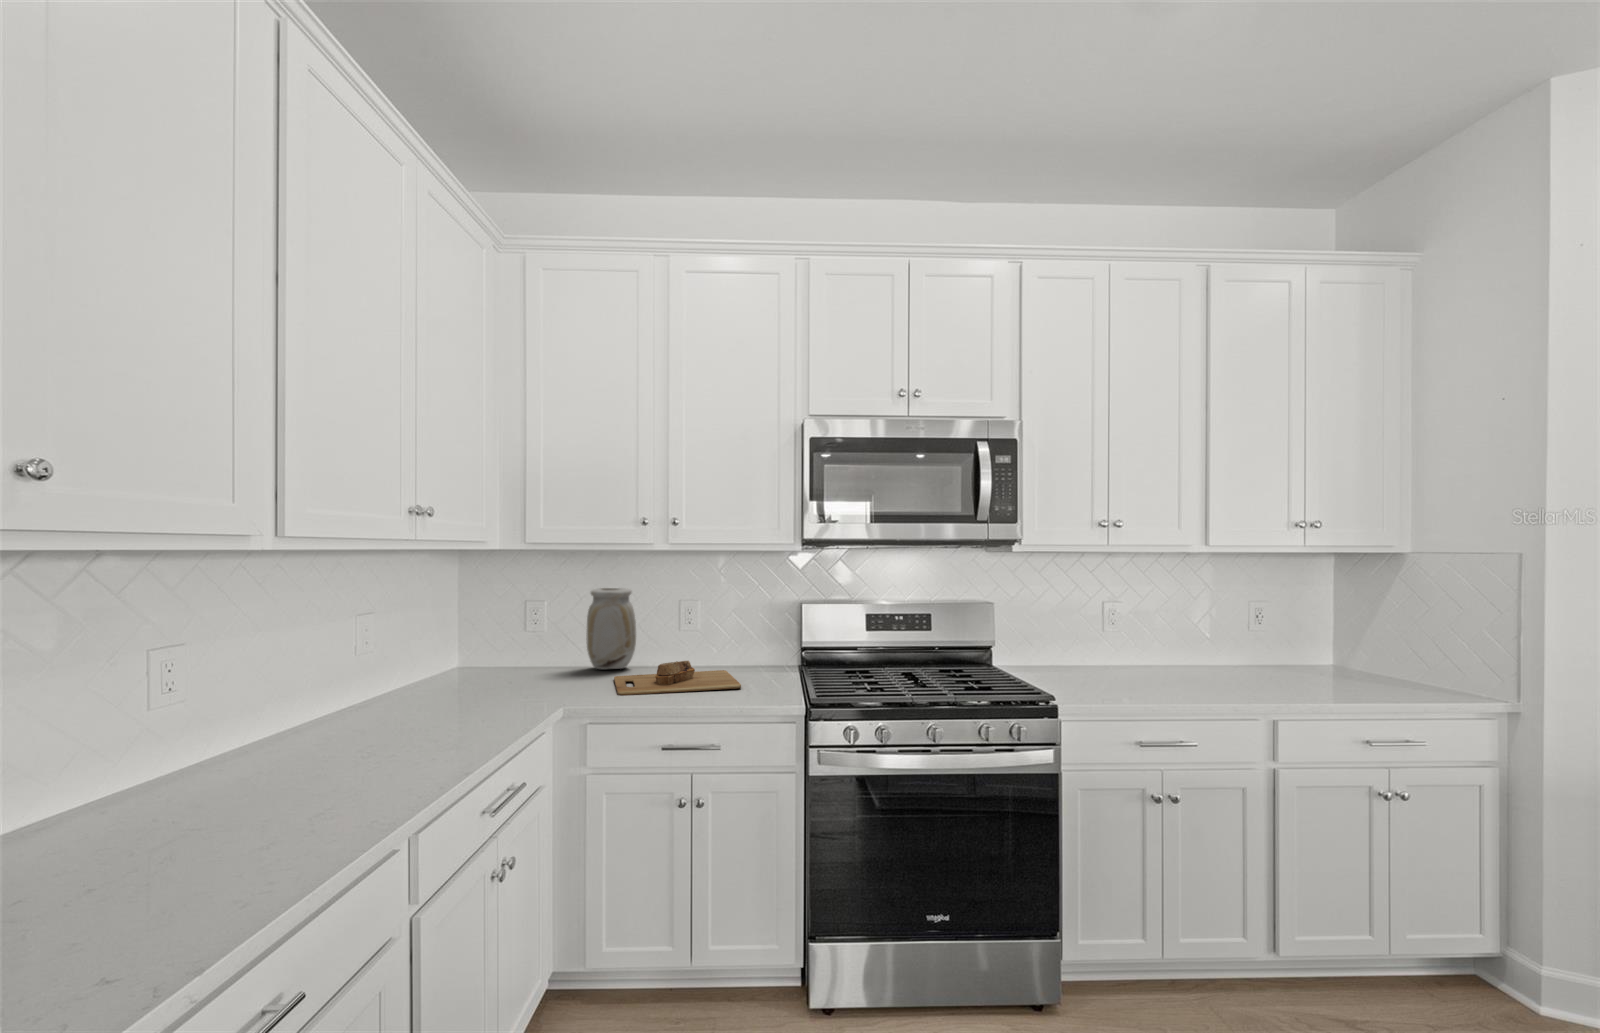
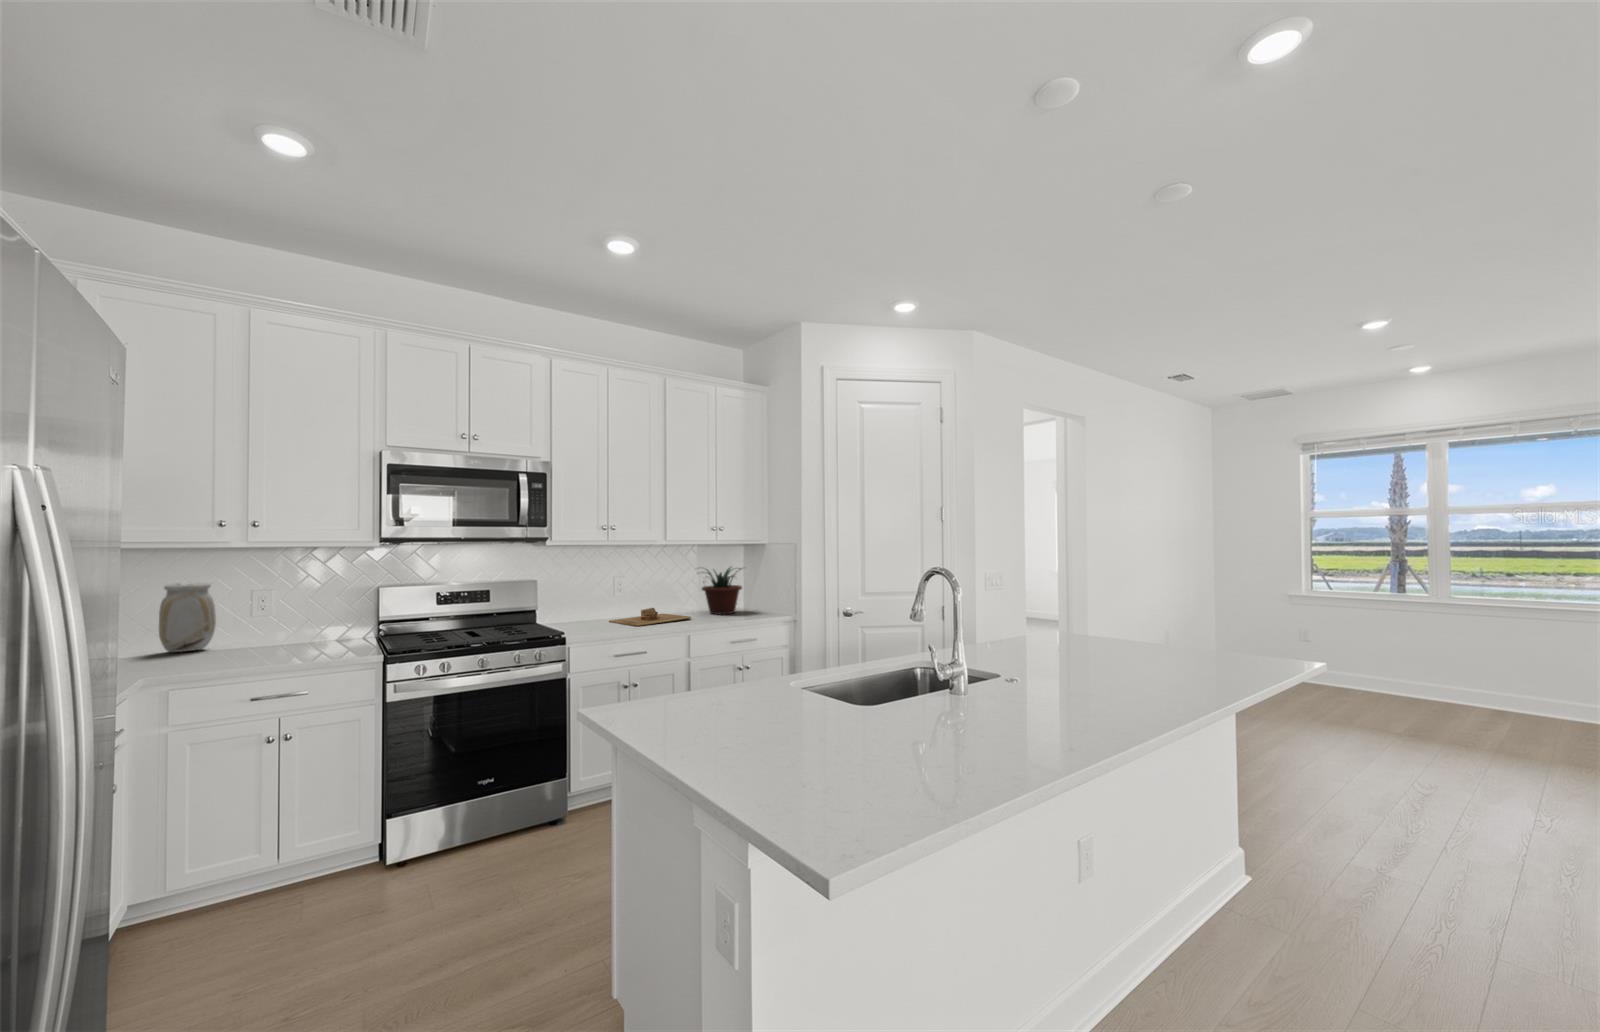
potted plant: none [1259,595,1370,684] -> present [698,567,742,614]
cutting board: present [614,661,741,695] -> present [609,608,691,626]

